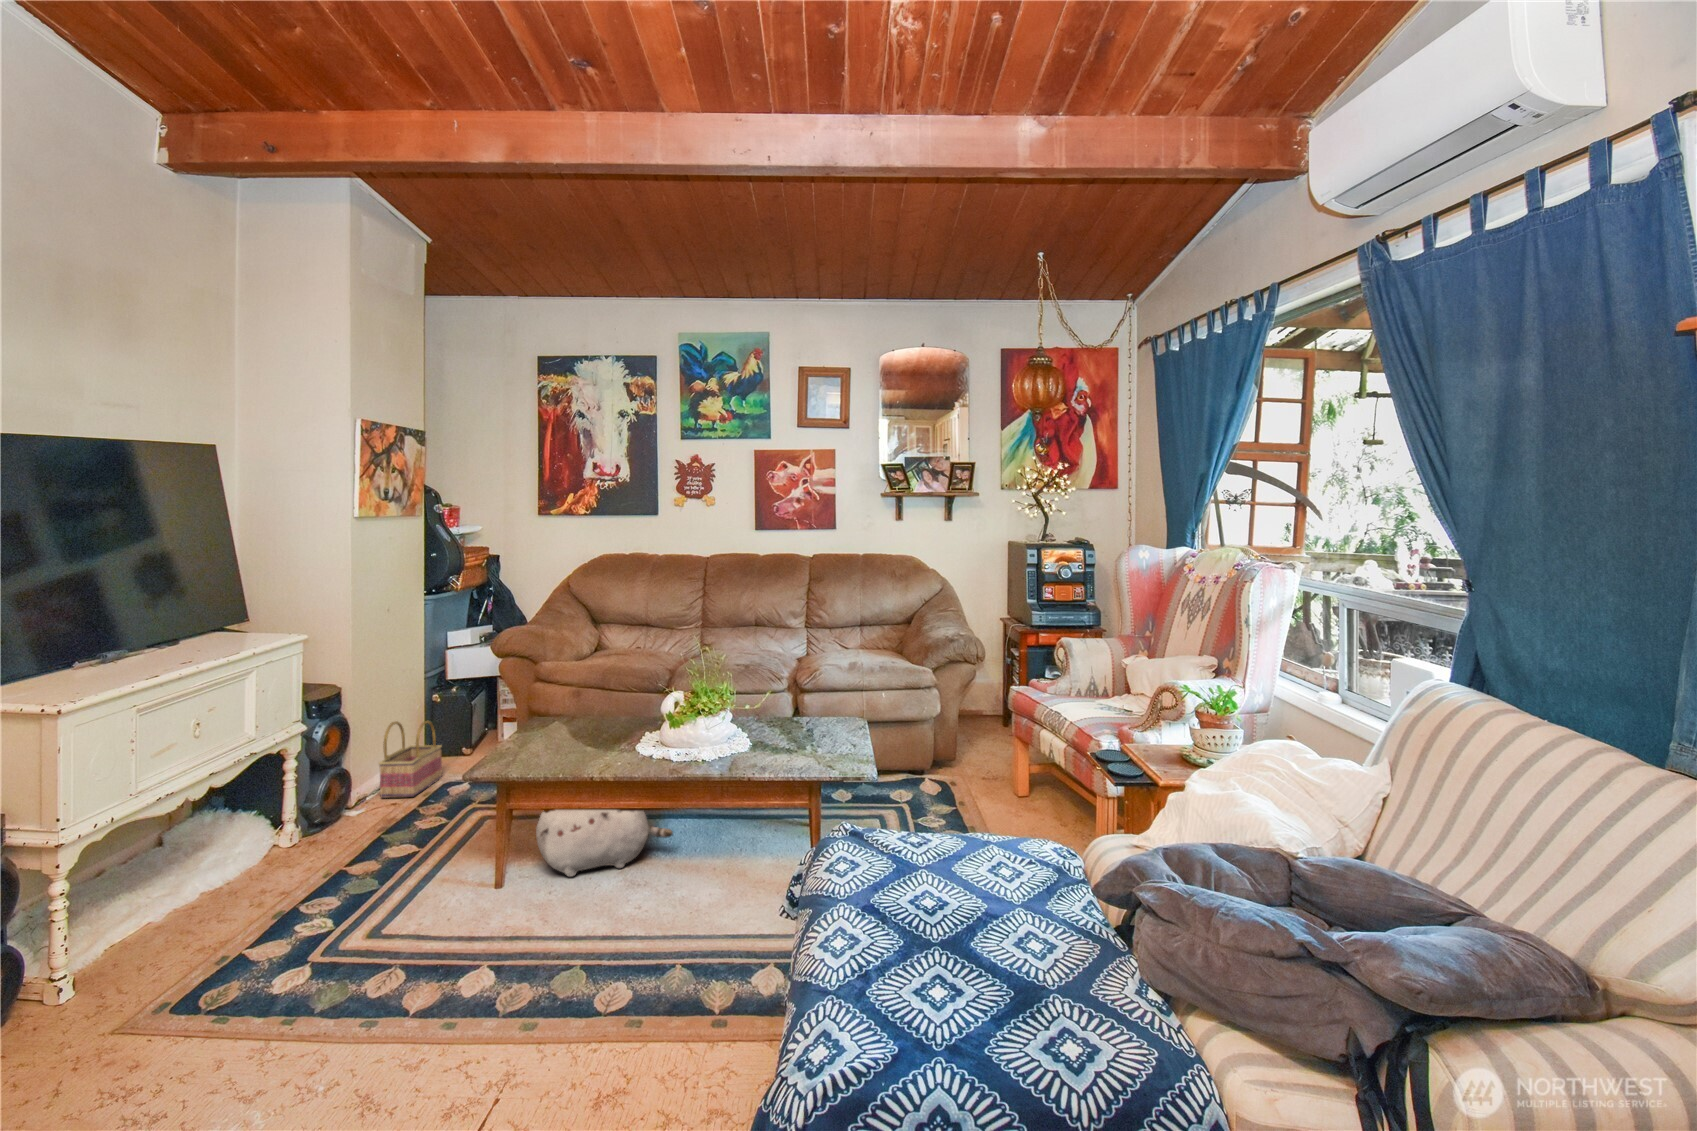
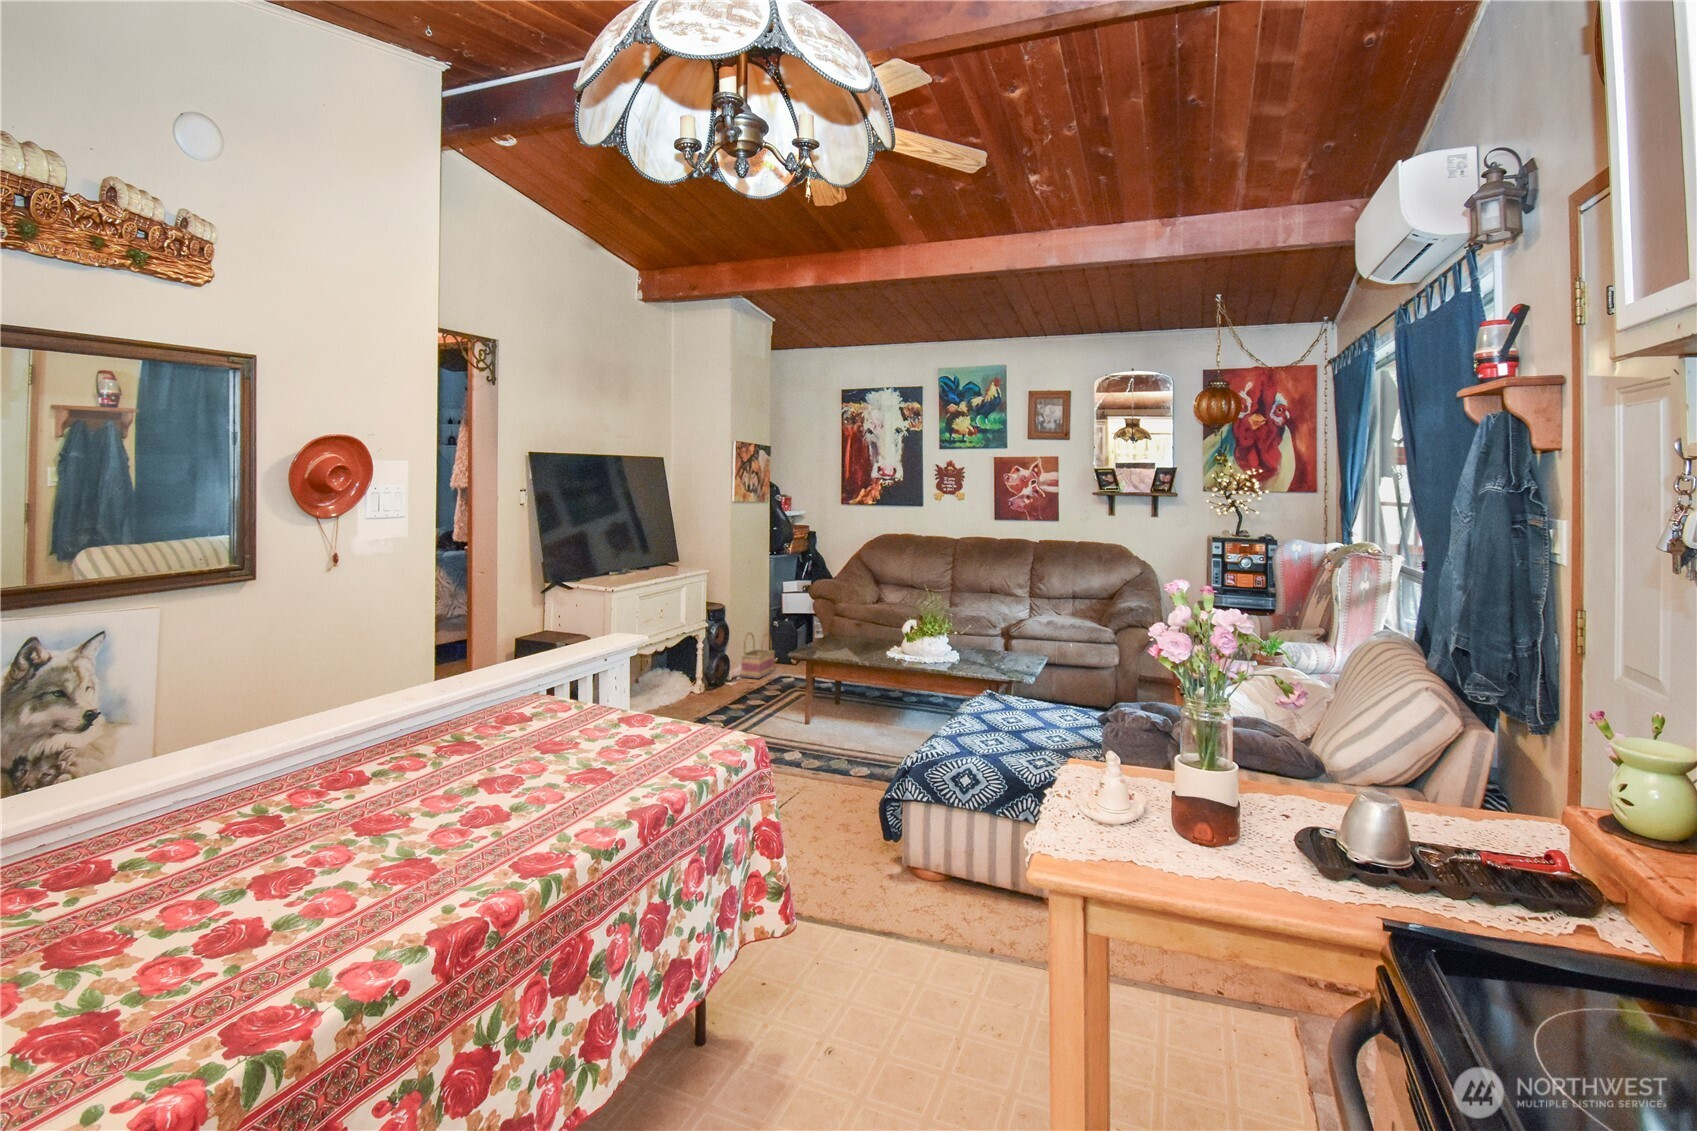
plush toy: present [536,810,673,877] -> none [827,679,905,725]

